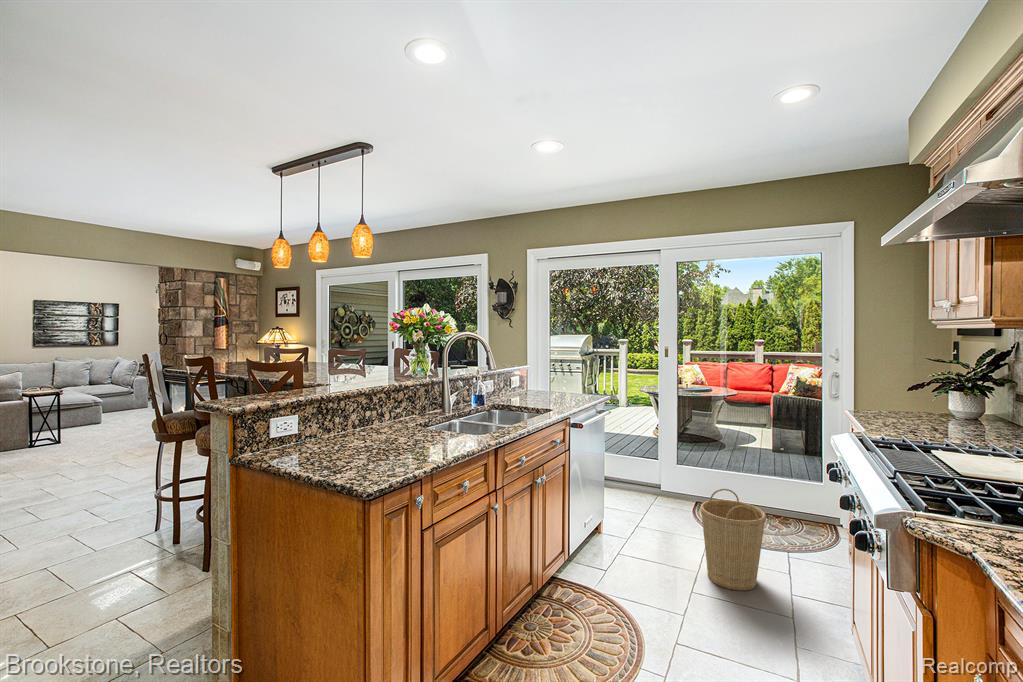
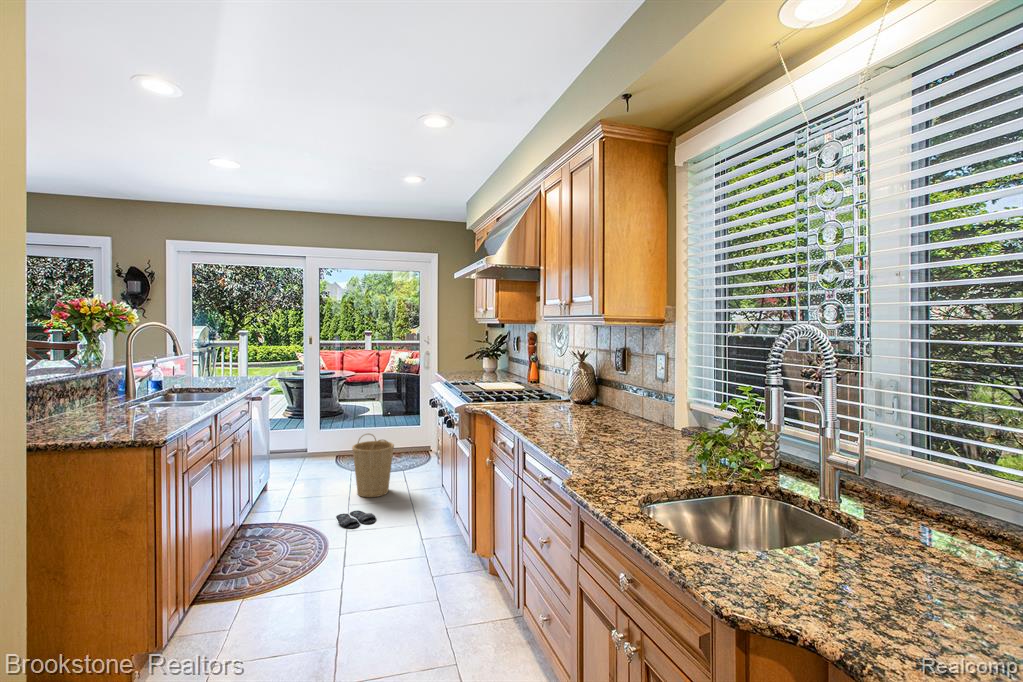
slippers: none [667,606,725,645] -> present [337,511,376,528]

